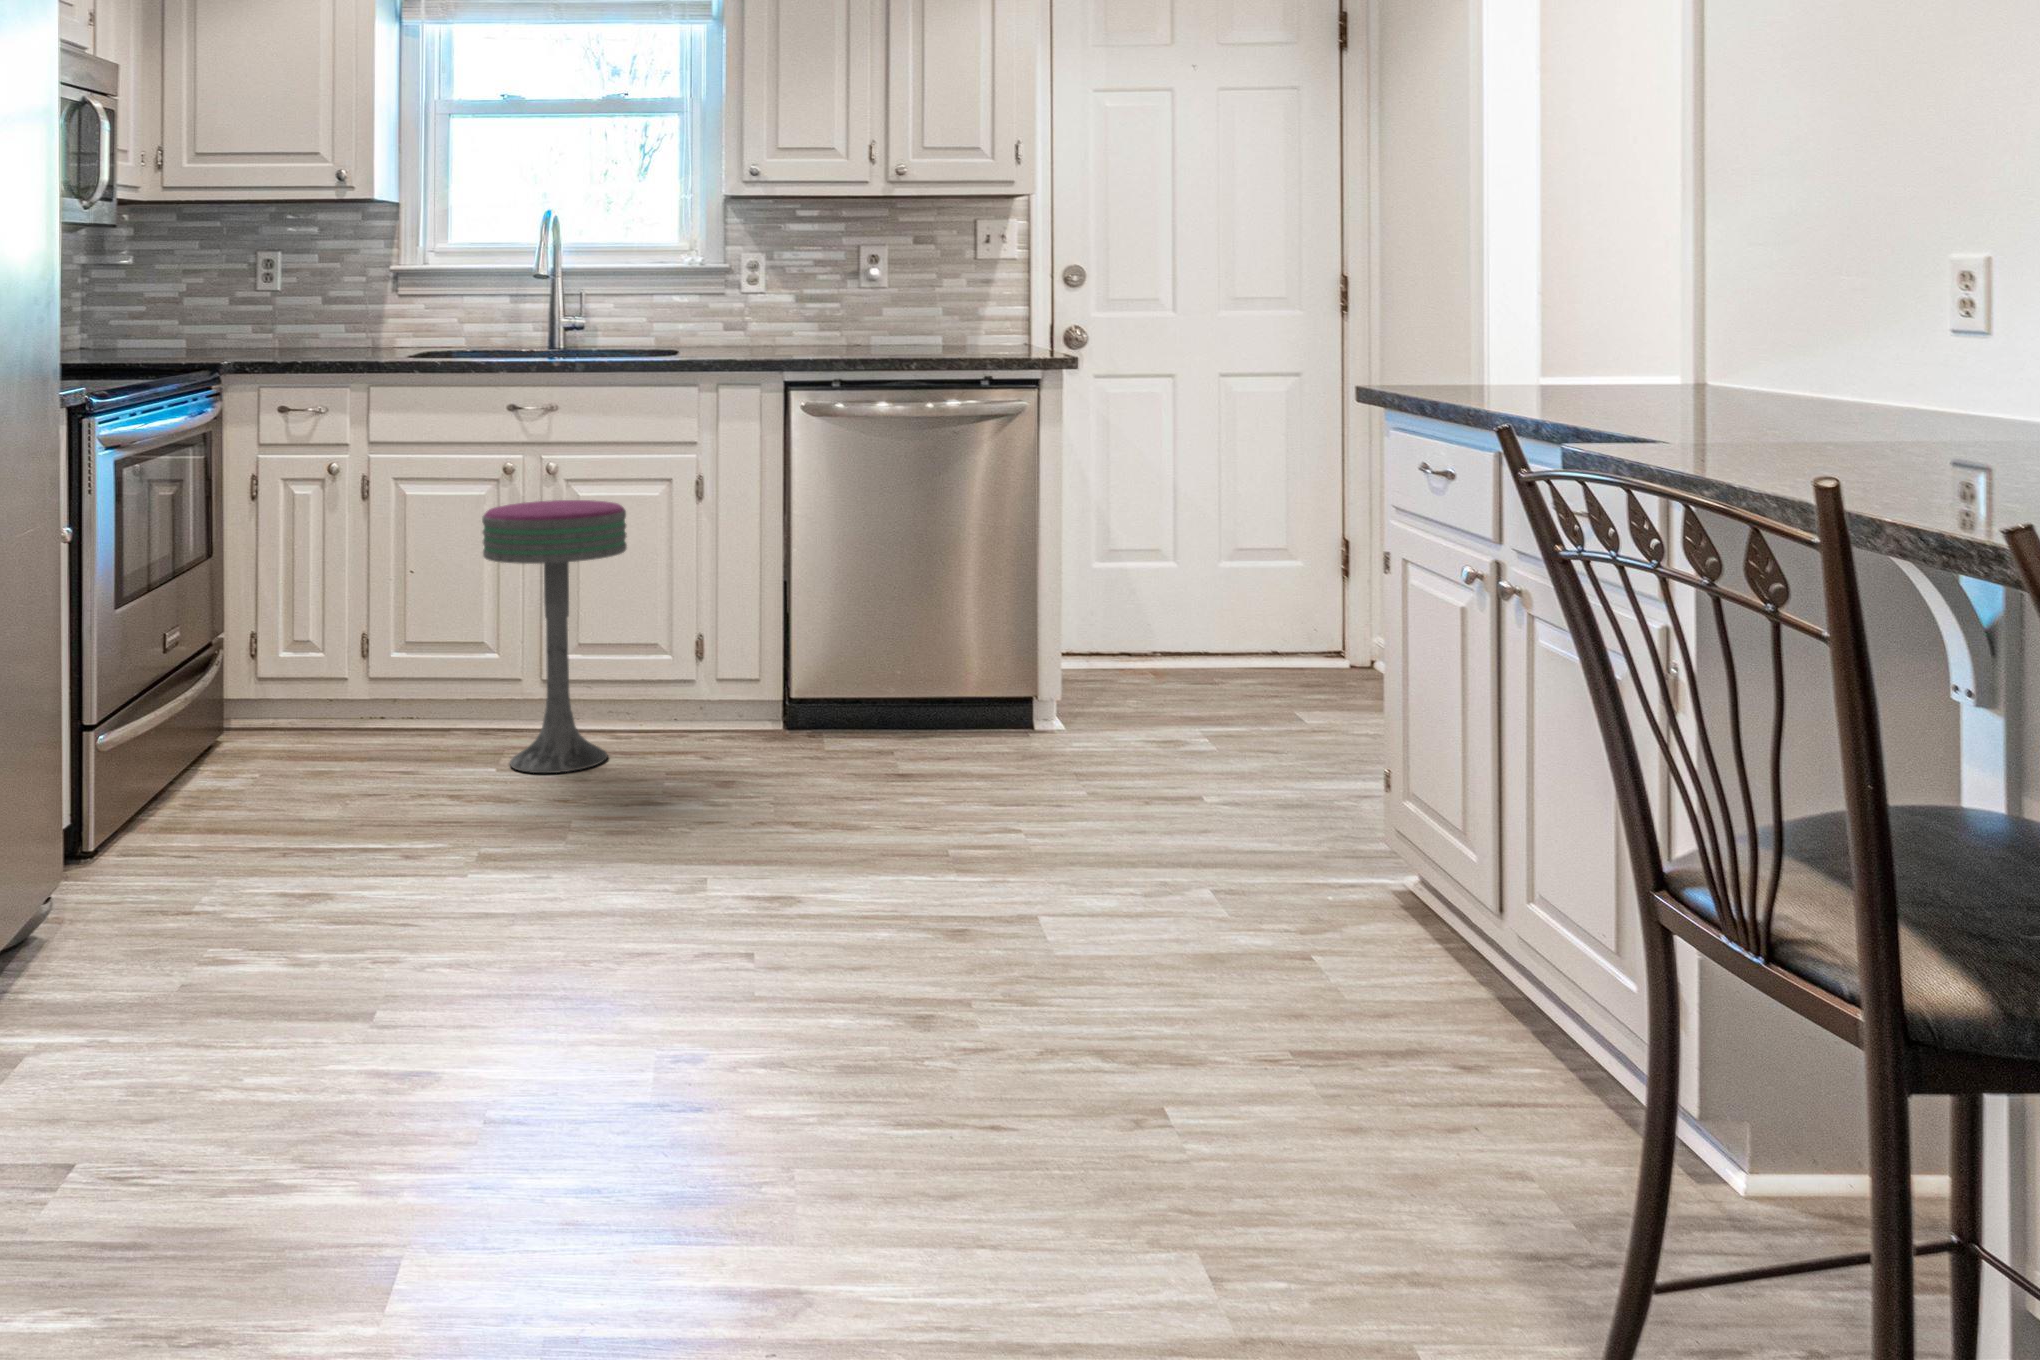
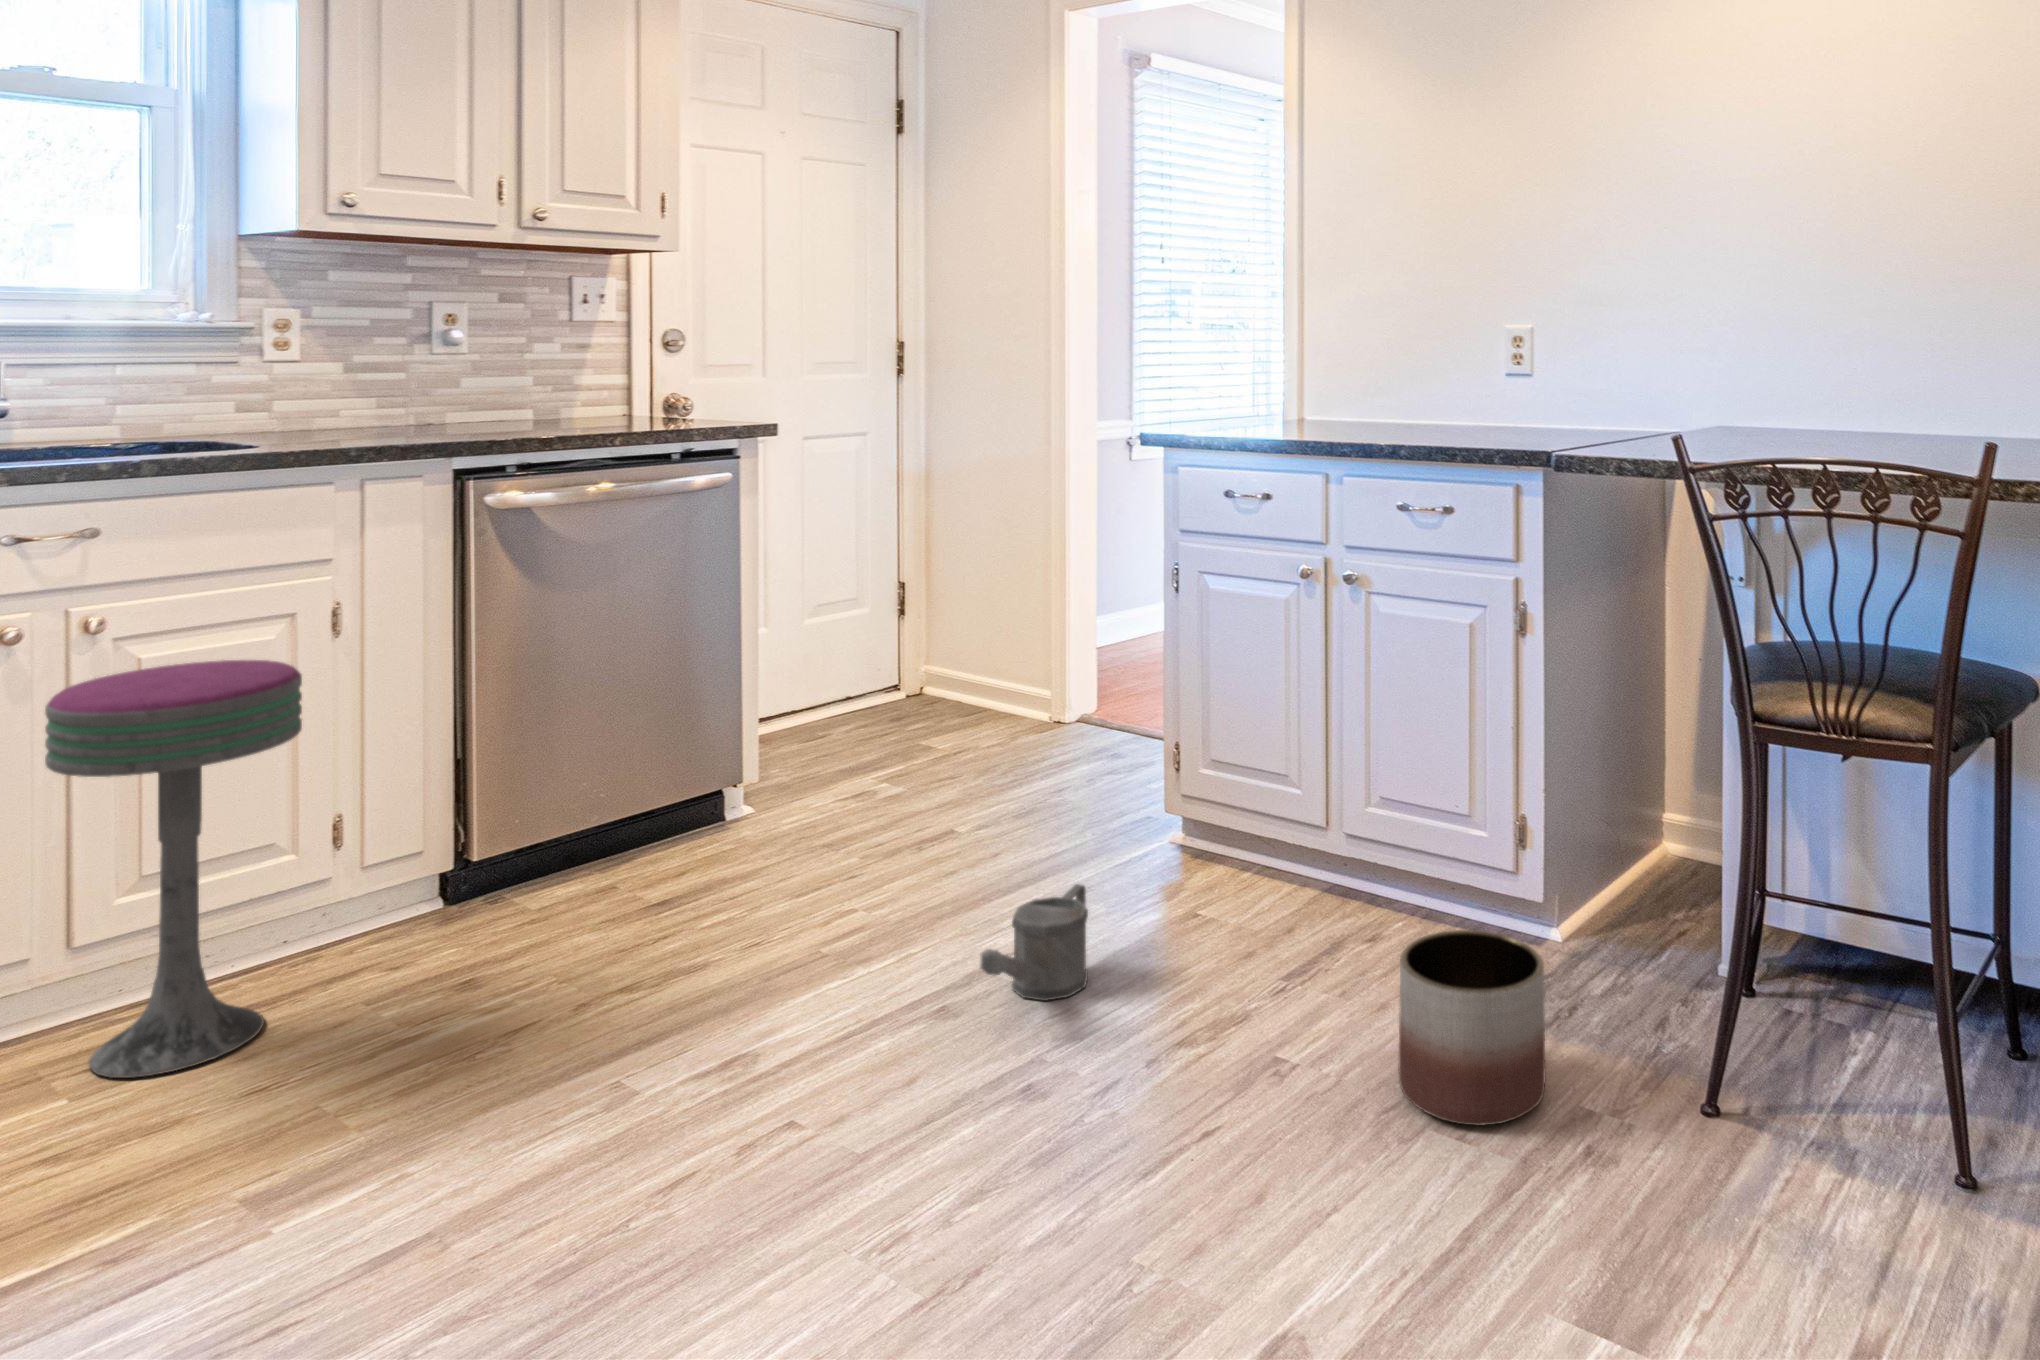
watering can: none [885,813,1077,912] -> present [980,884,1088,1001]
planter: none [1058,926,1237,1157] -> present [1398,930,1545,1126]

